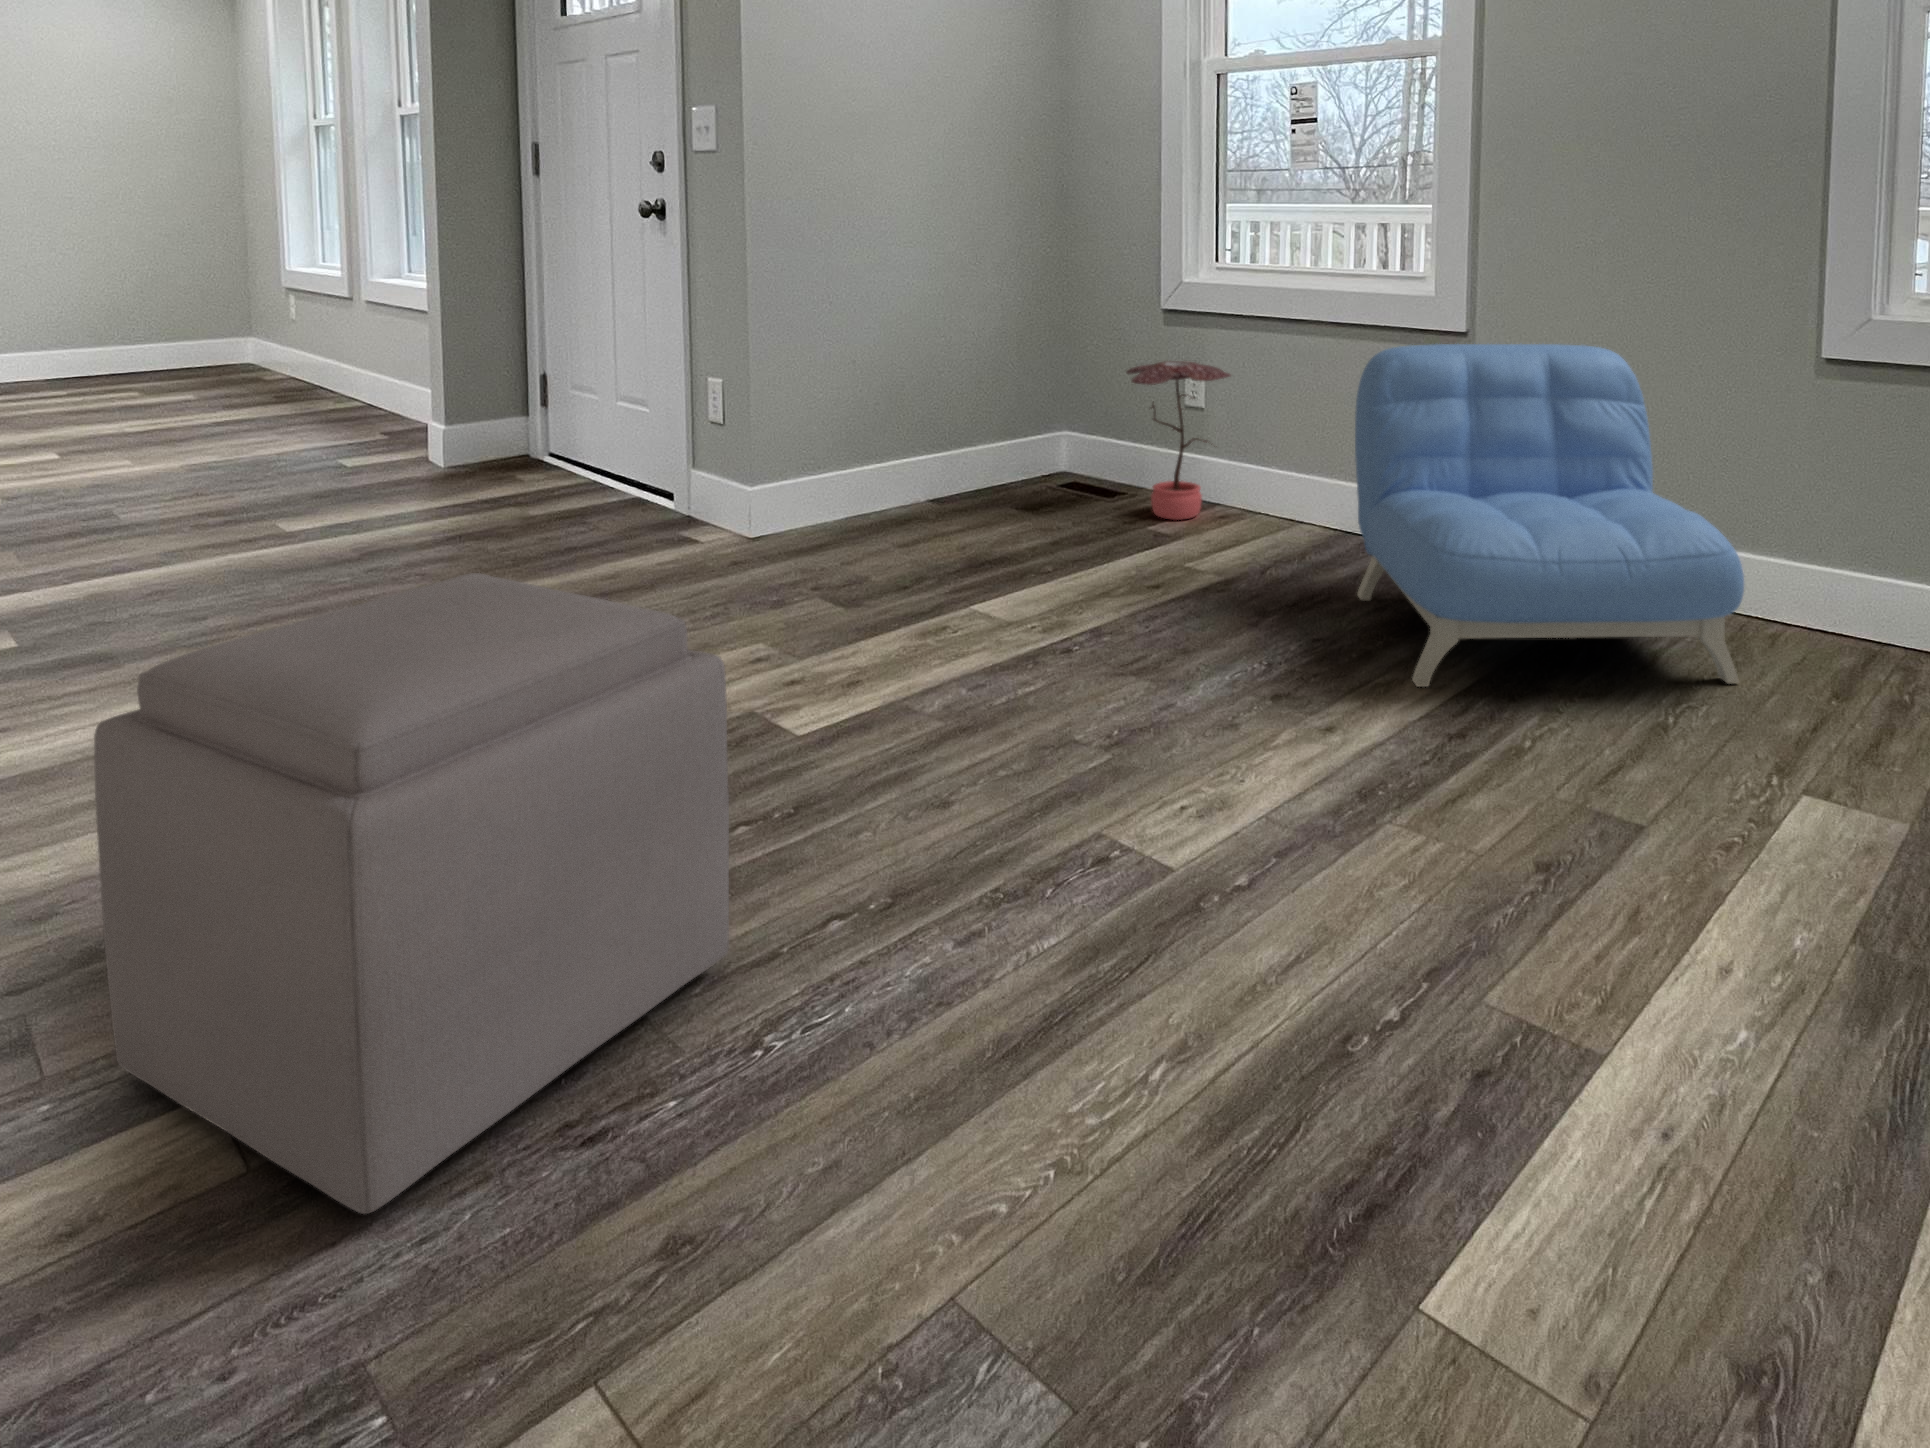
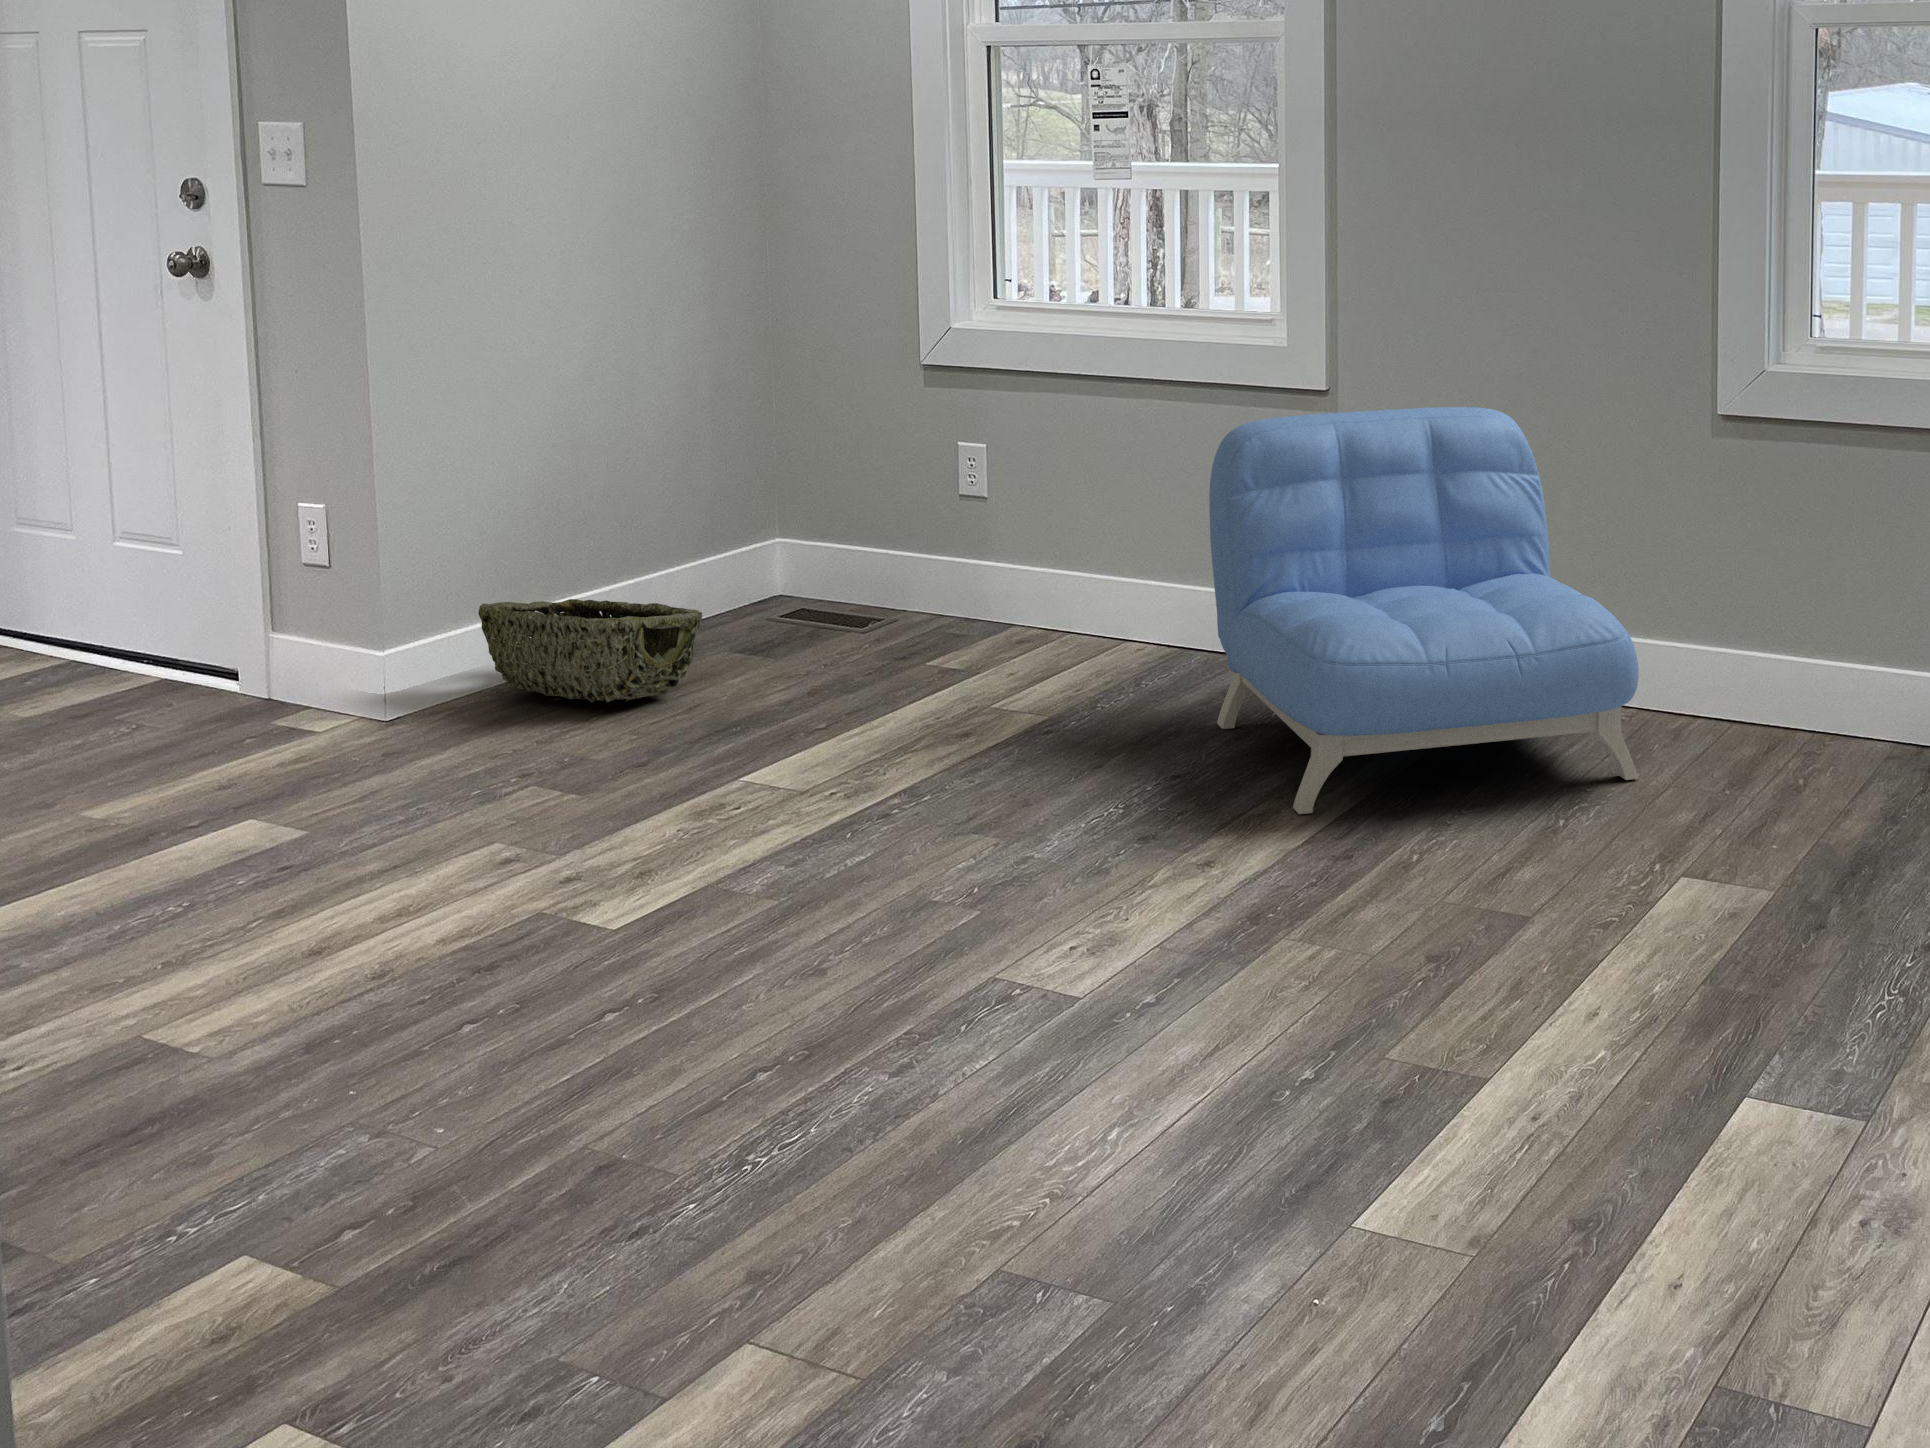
potted plant: present [1126,361,1231,520] -> none [888,438,1035,649]
woven basket: none [821,460,975,540] -> present [478,599,702,702]
ottoman: present [94,573,729,1214] -> none [97,758,672,1294]

